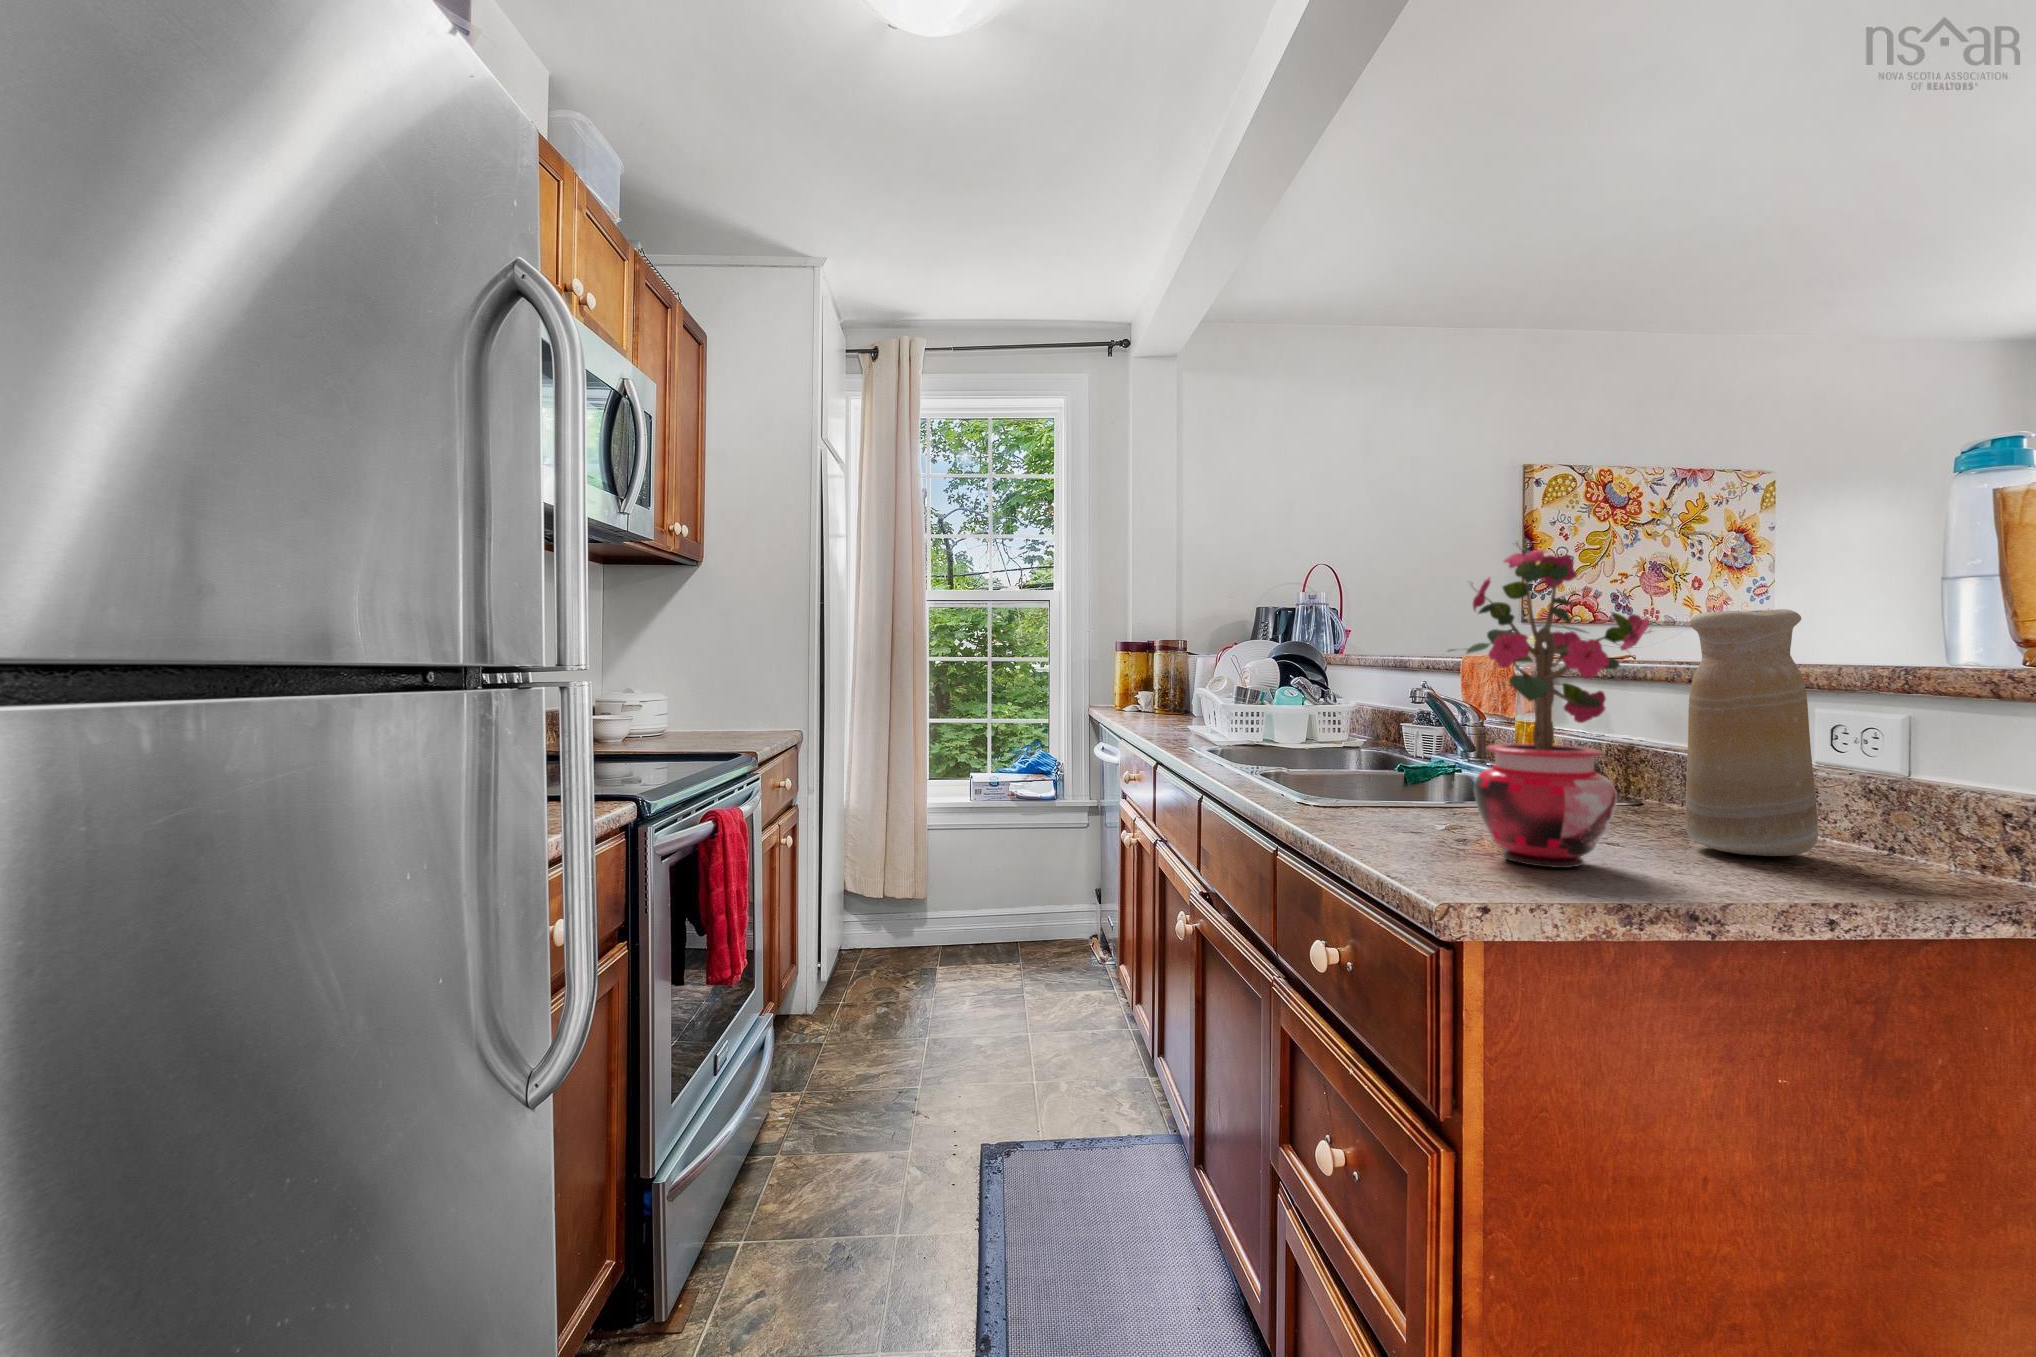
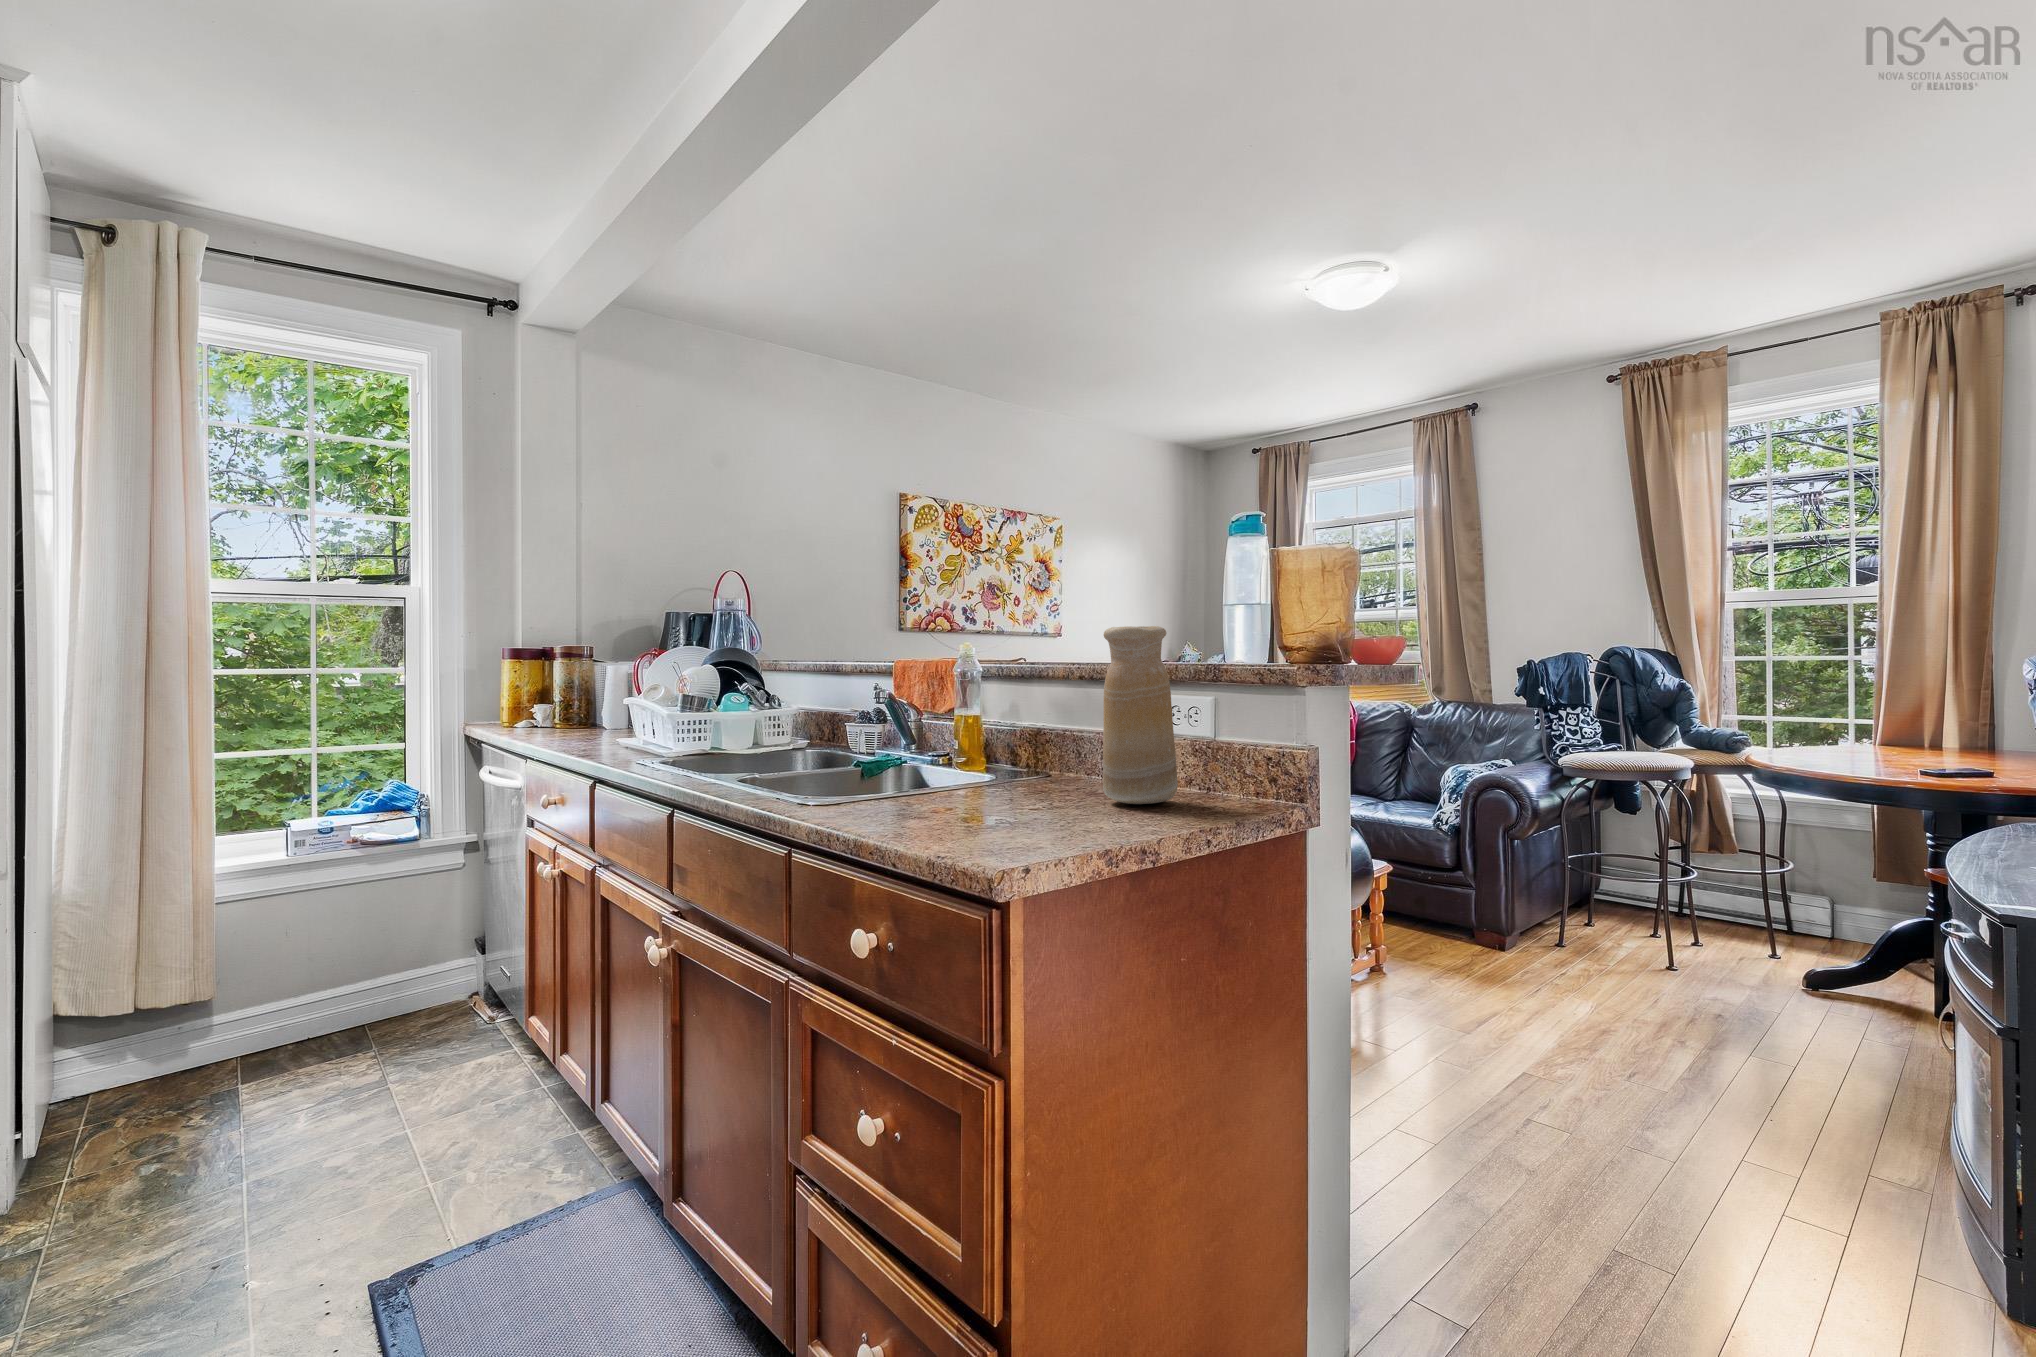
potted plant: present [1450,543,1651,868] -> none [955,564,1098,830]

